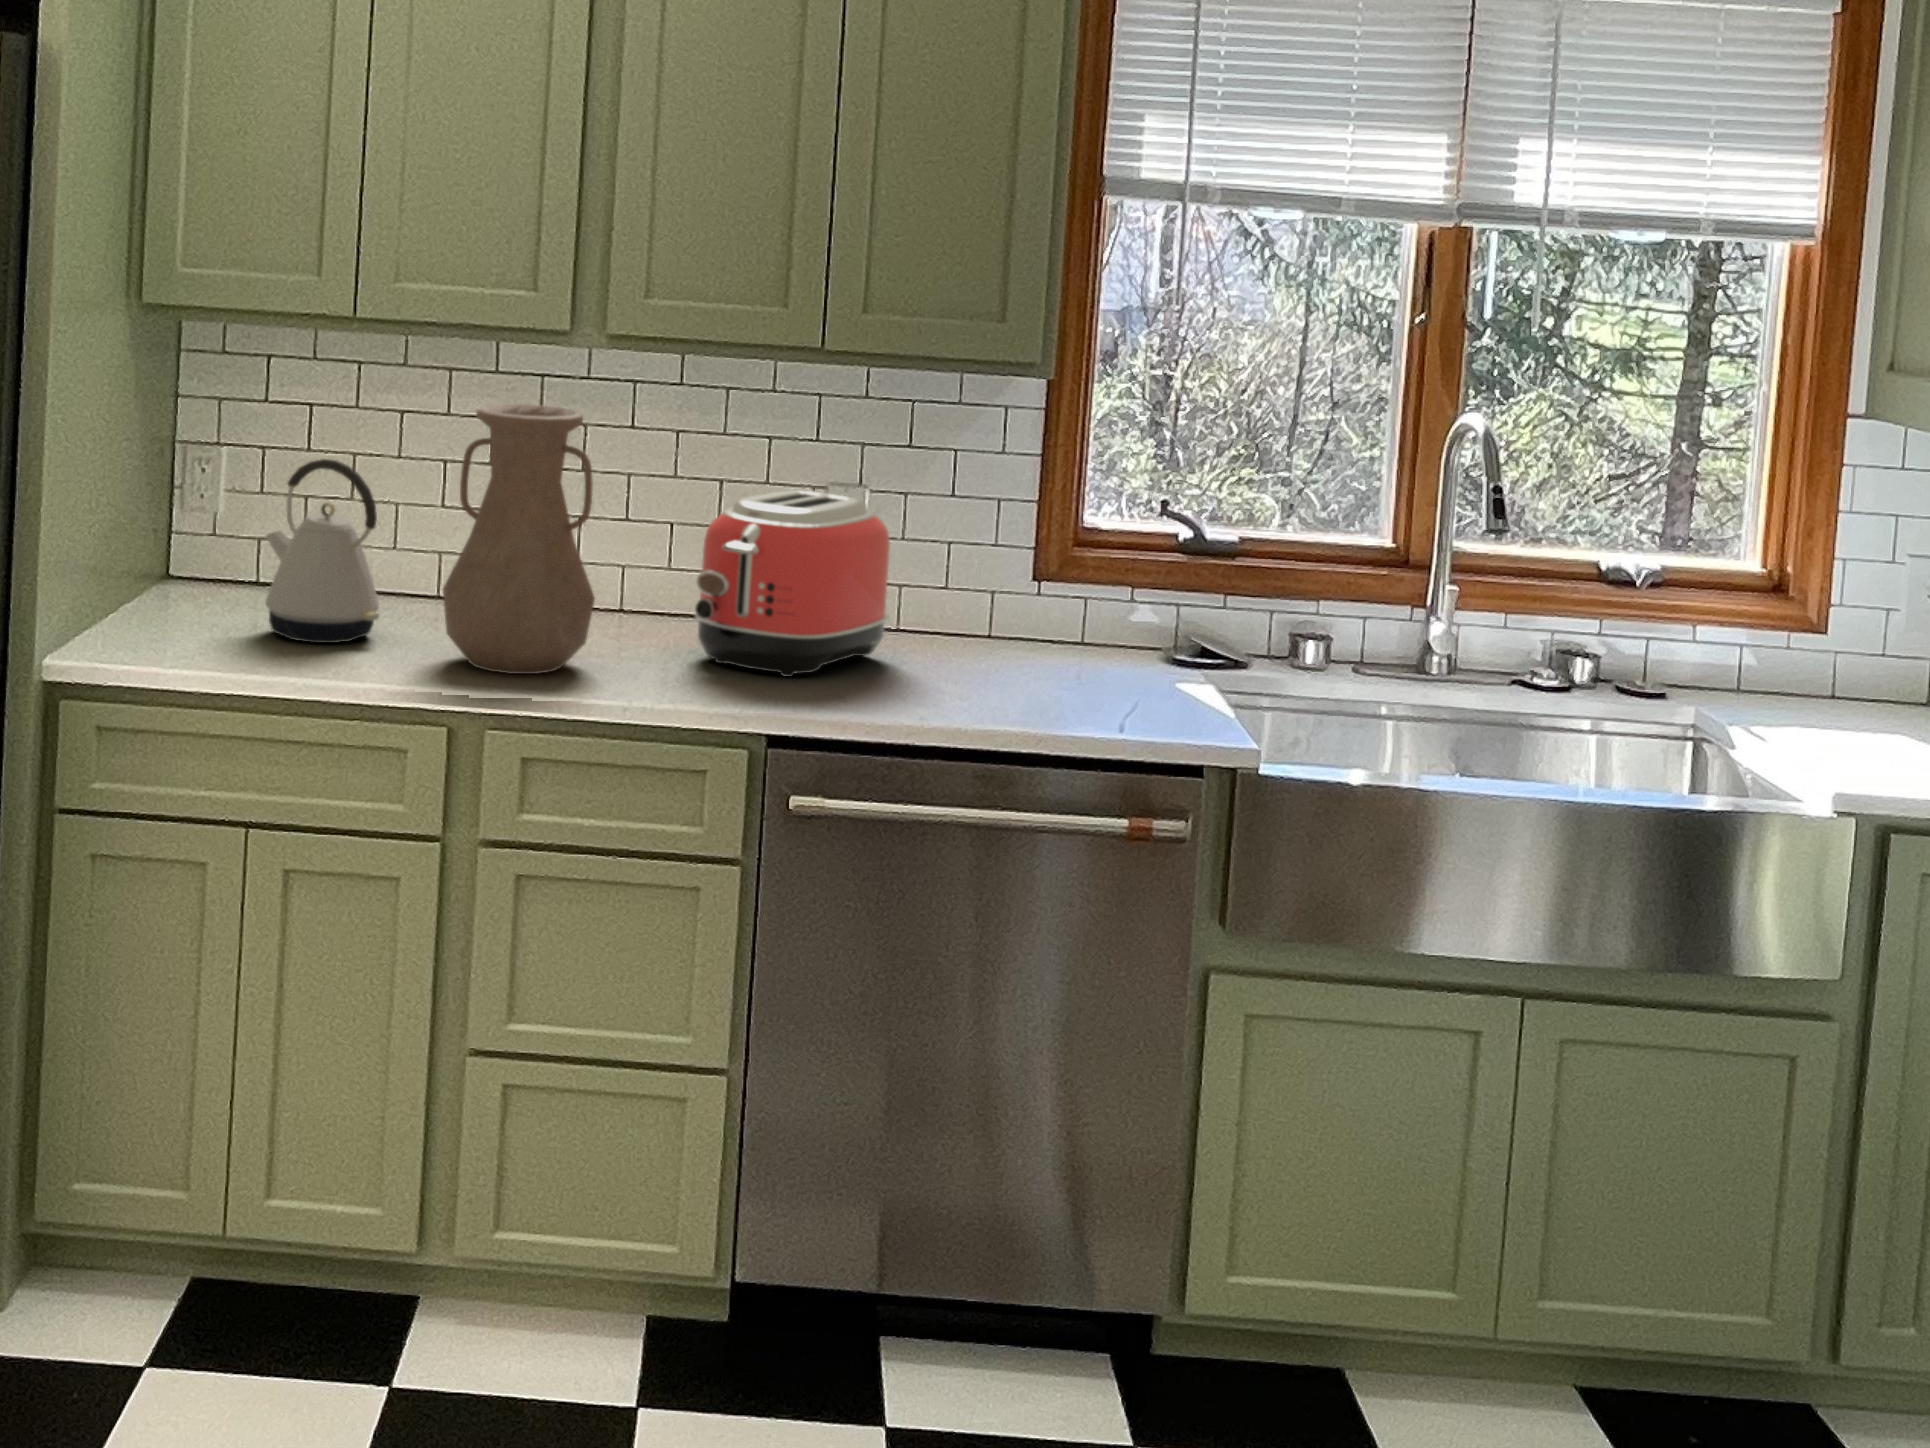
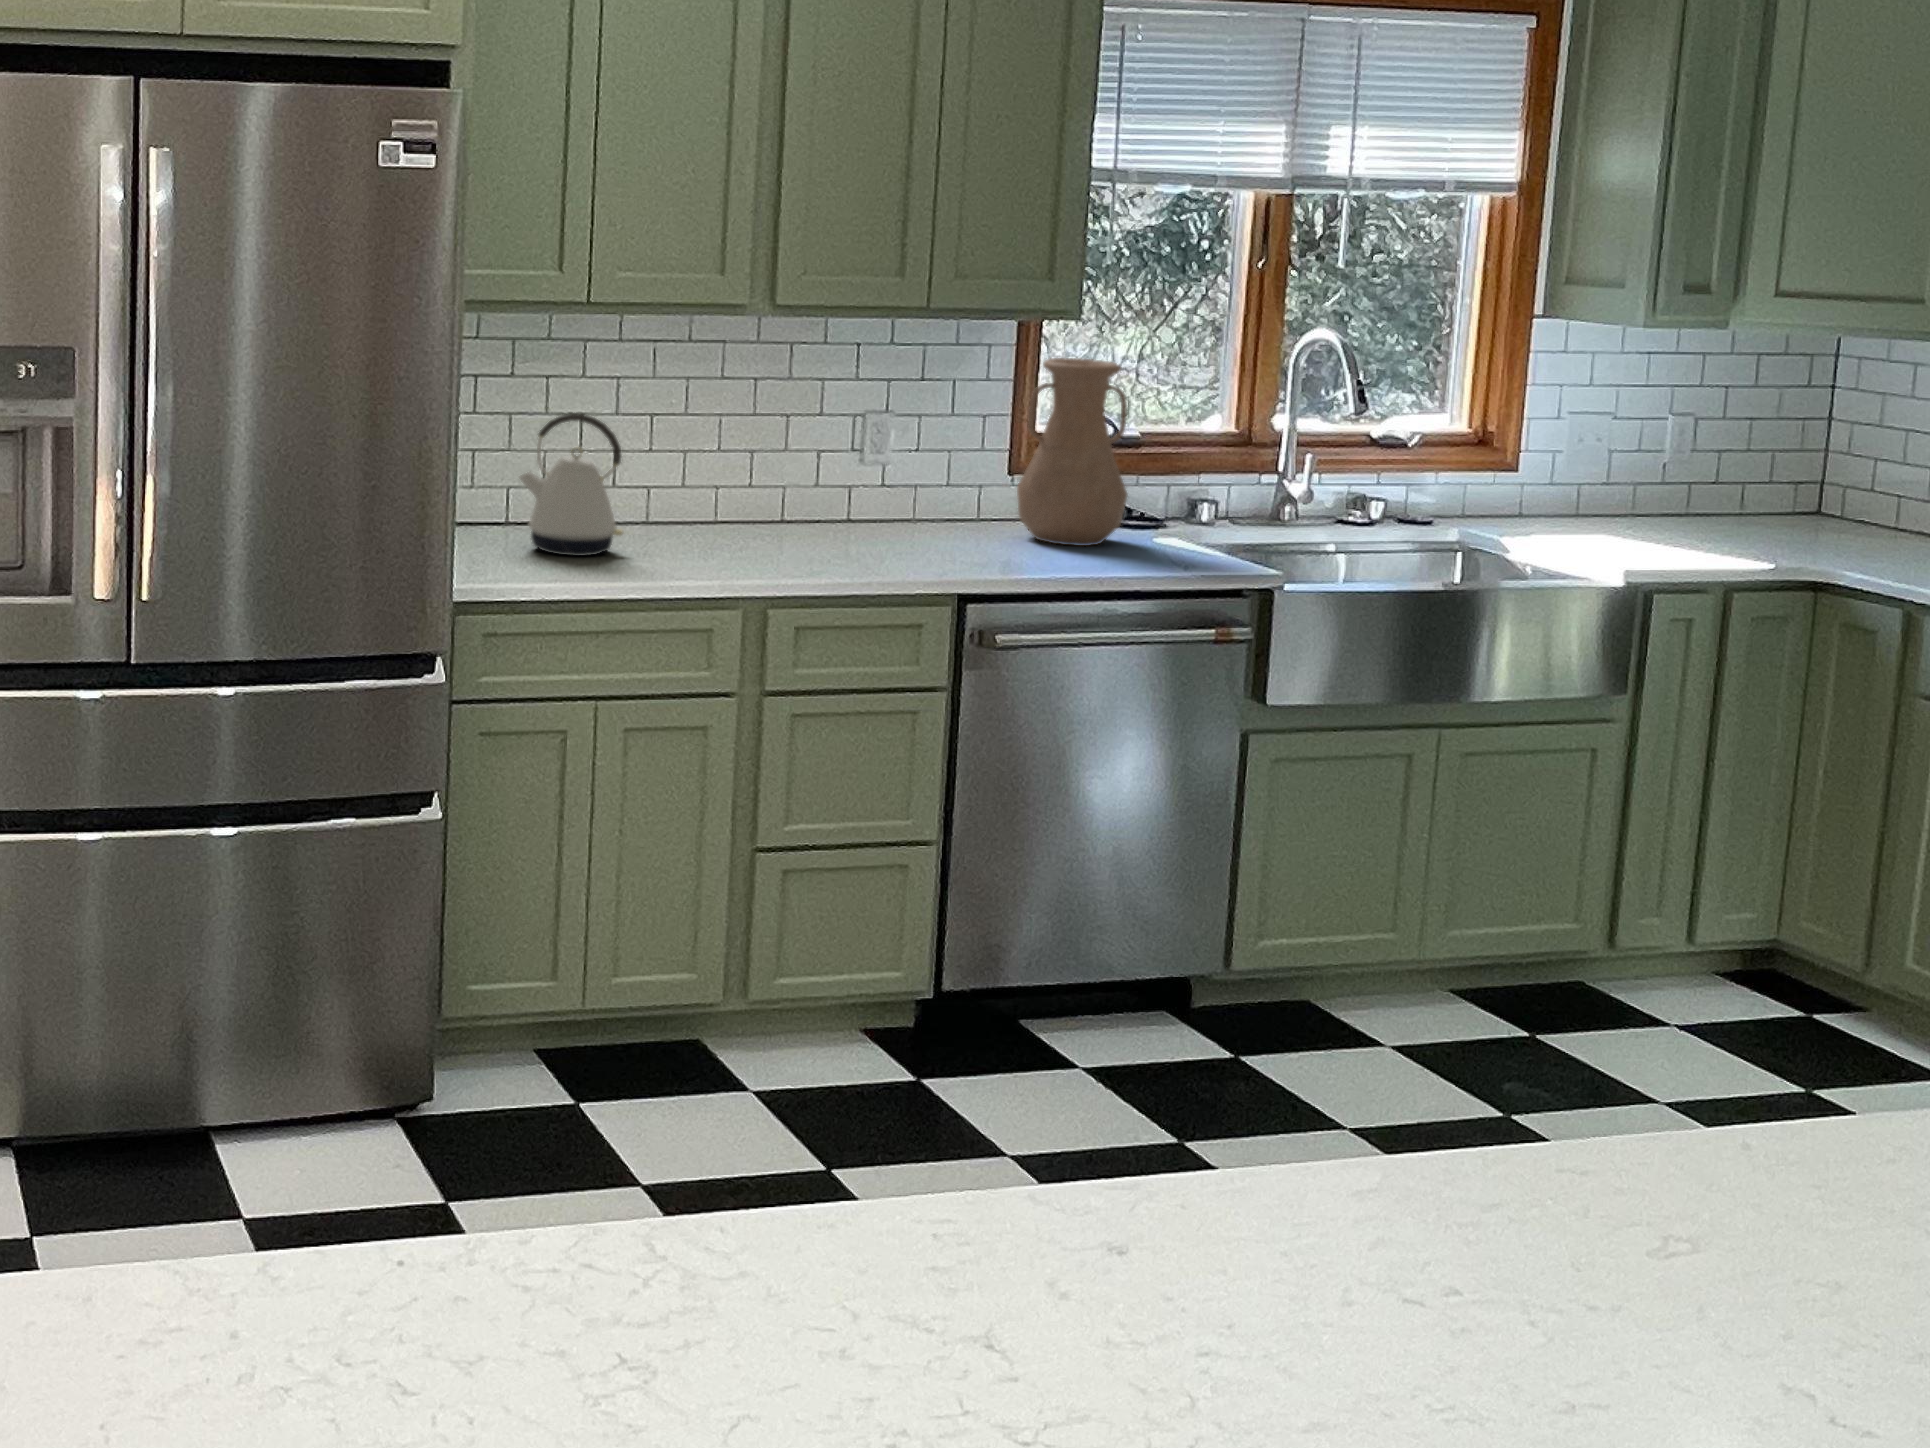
vase: present [443,404,595,674] -> present [1017,358,1127,546]
toaster: present [695,490,890,677] -> none [834,416,960,554]

